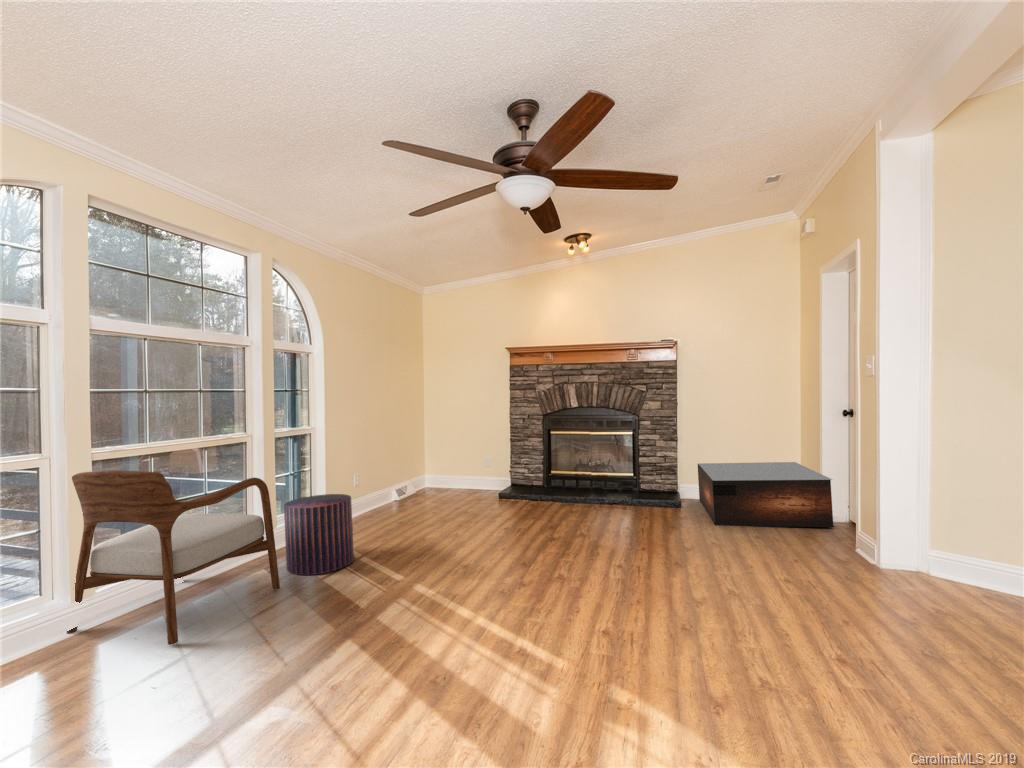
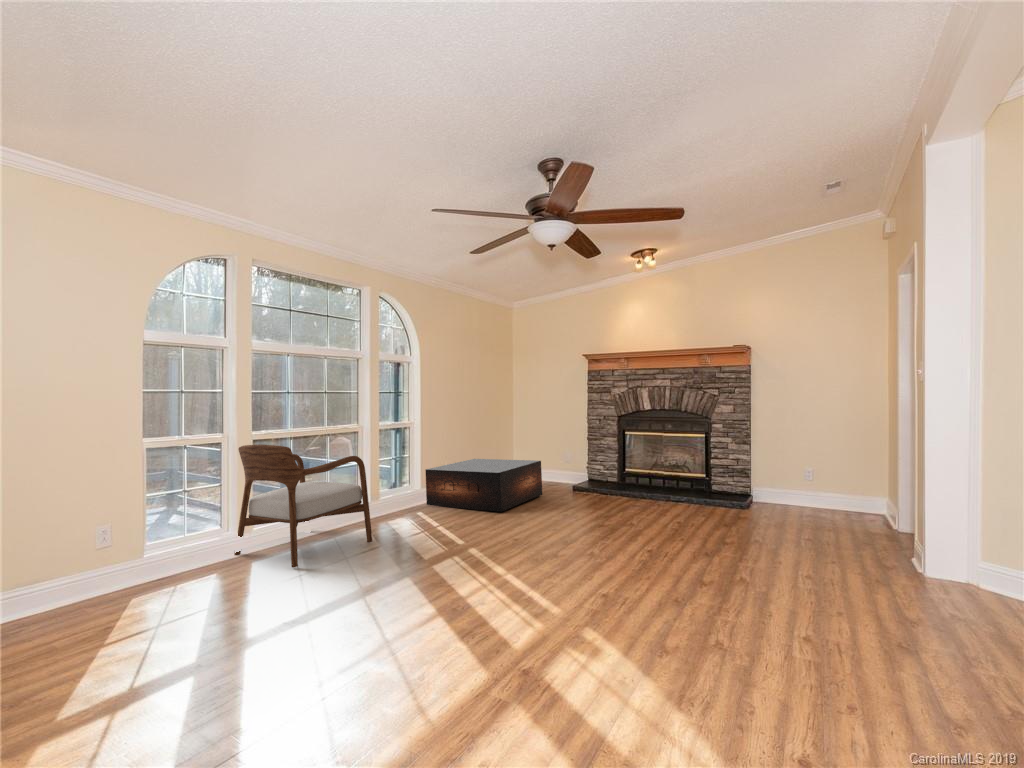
coffee table: present [698,462,835,527] -> present [425,459,542,512]
pouf: present [284,494,354,575] -> none [380,475,433,535]

